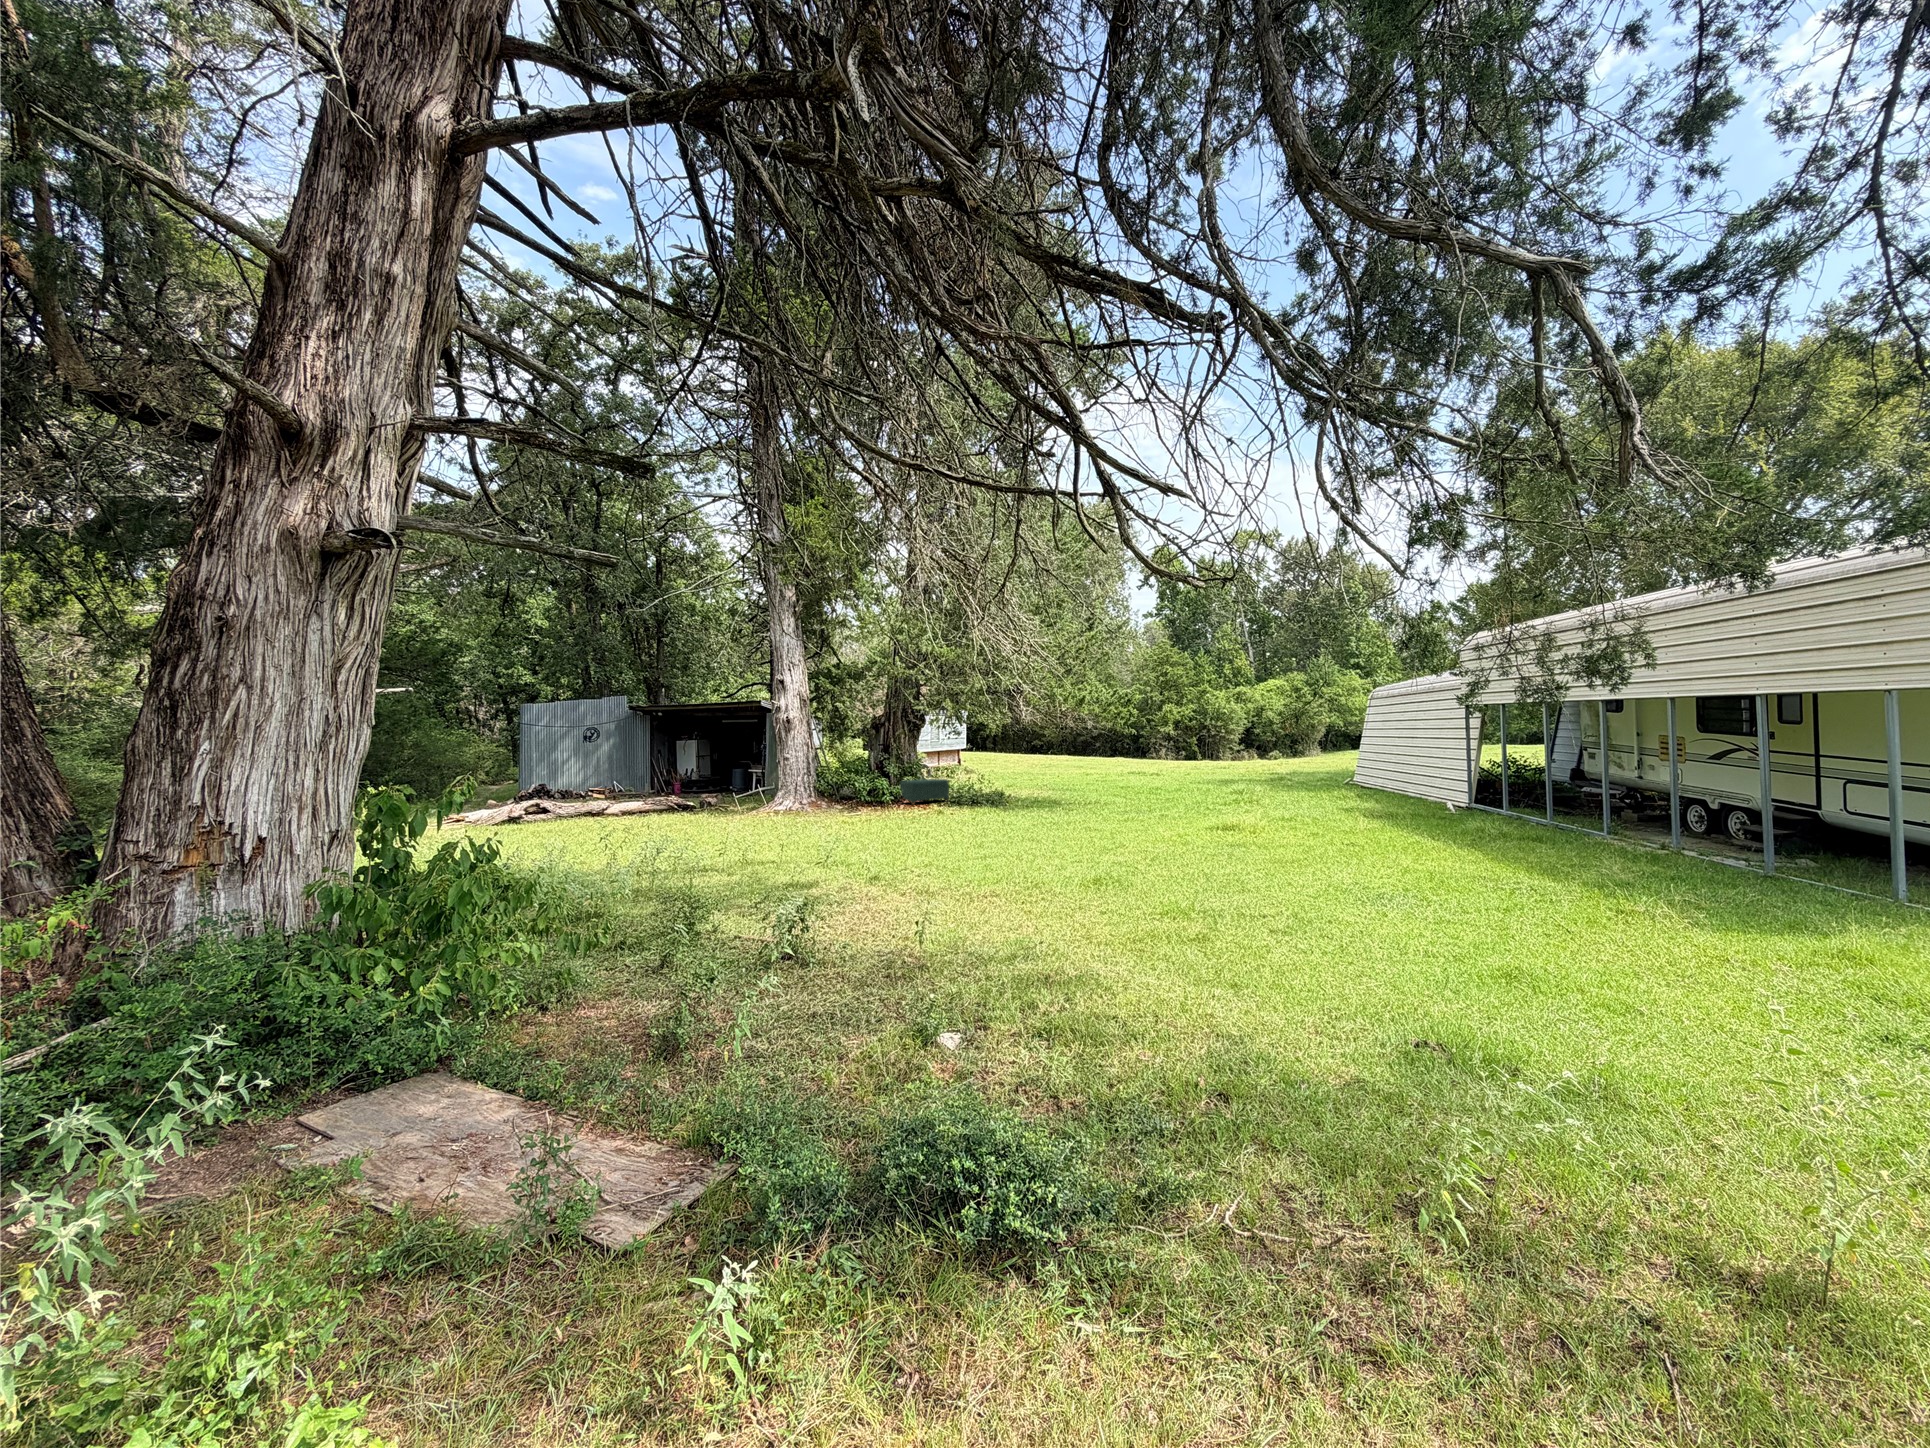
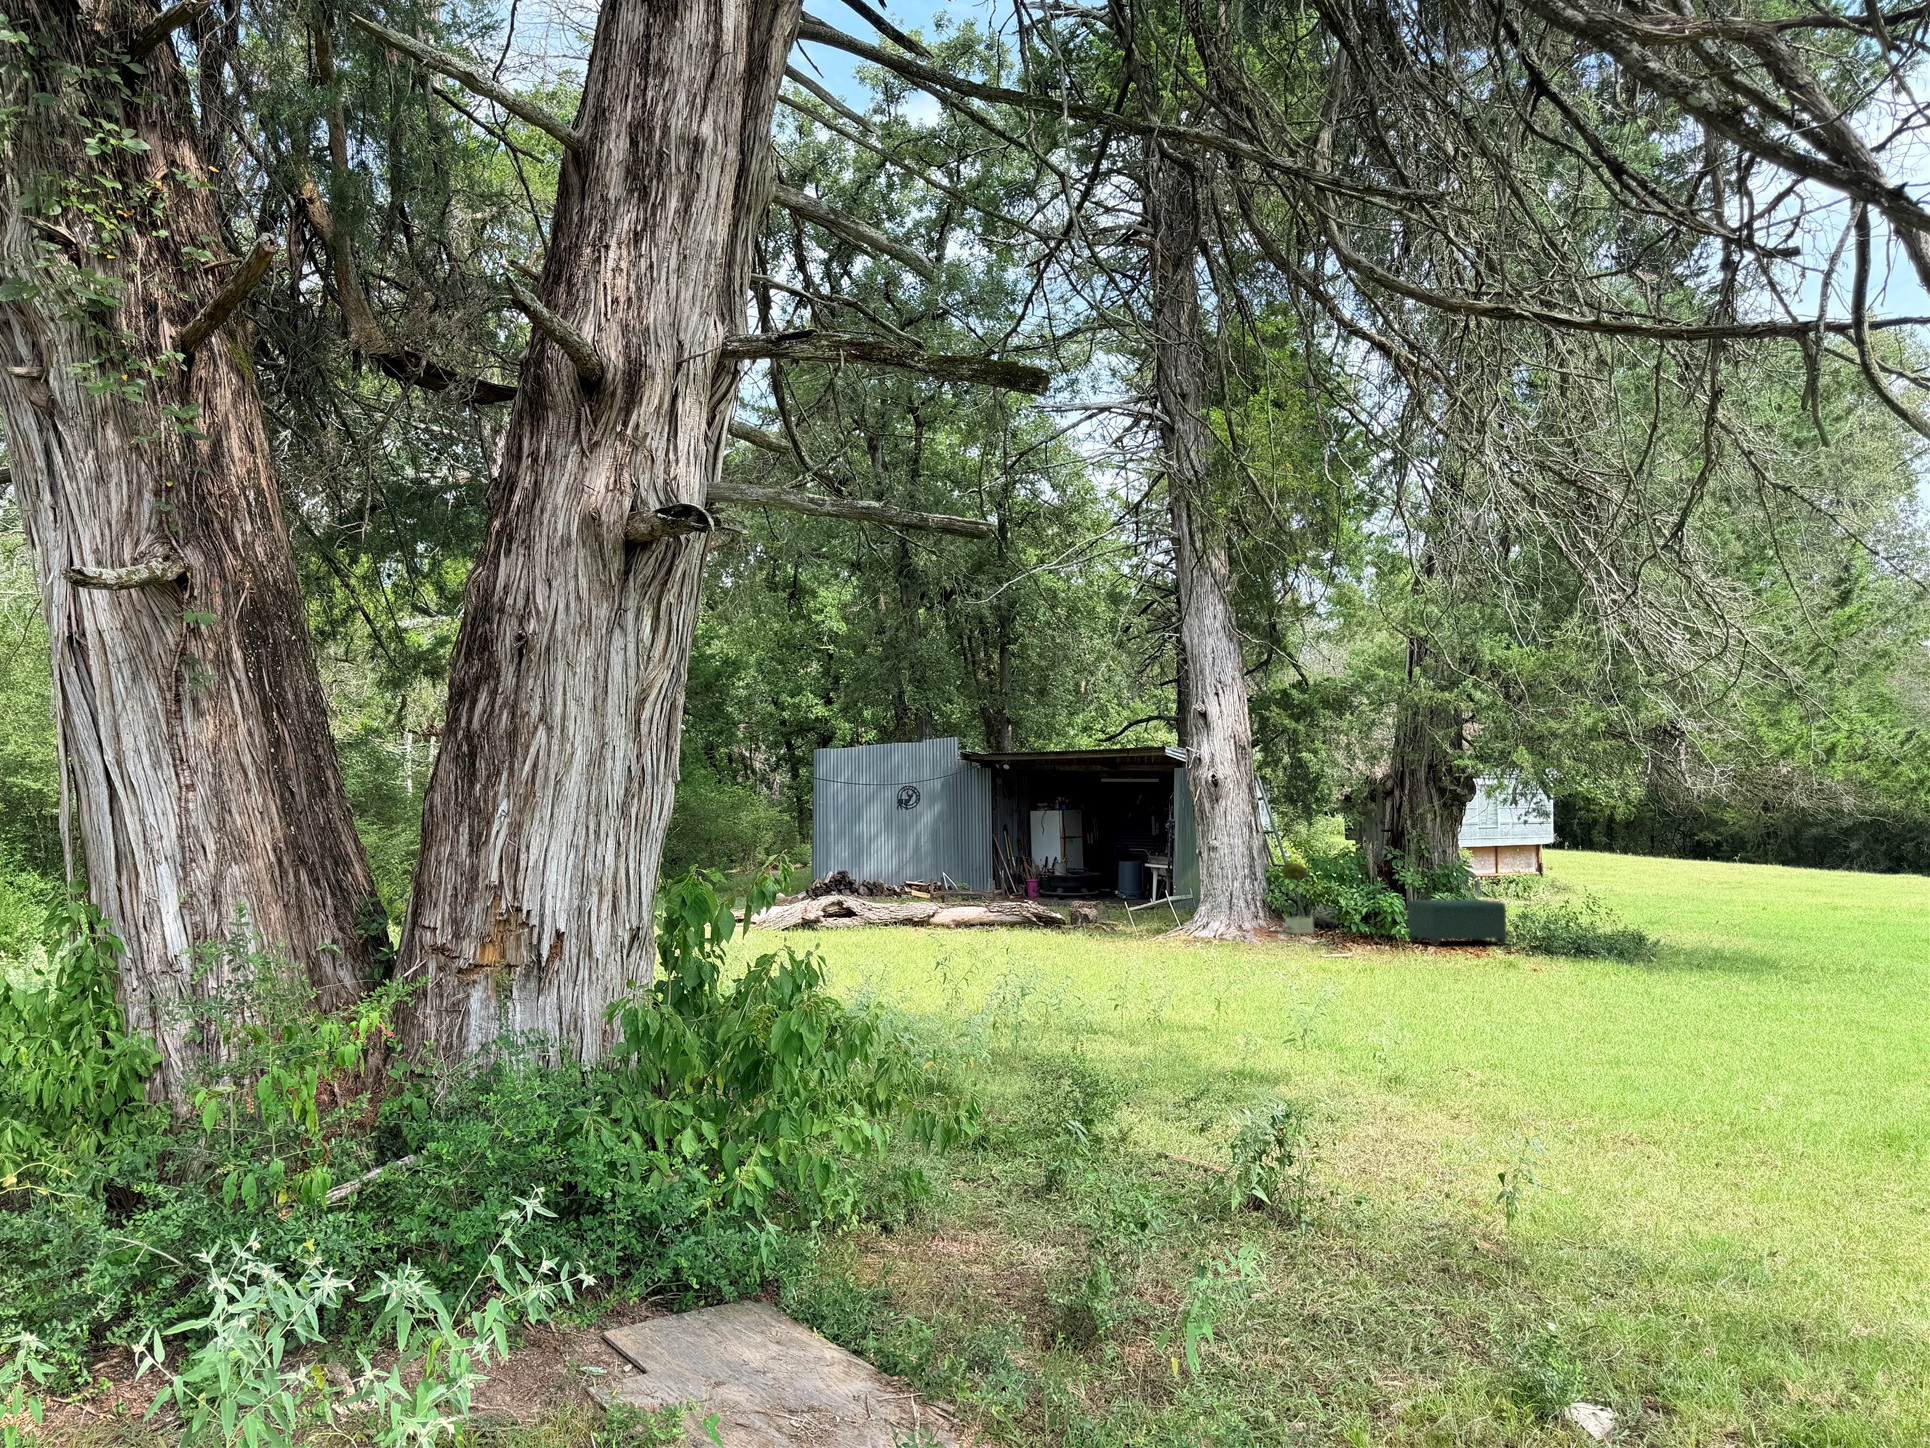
potted tree: none [832,763,850,804] -> present [1281,861,1314,934]

